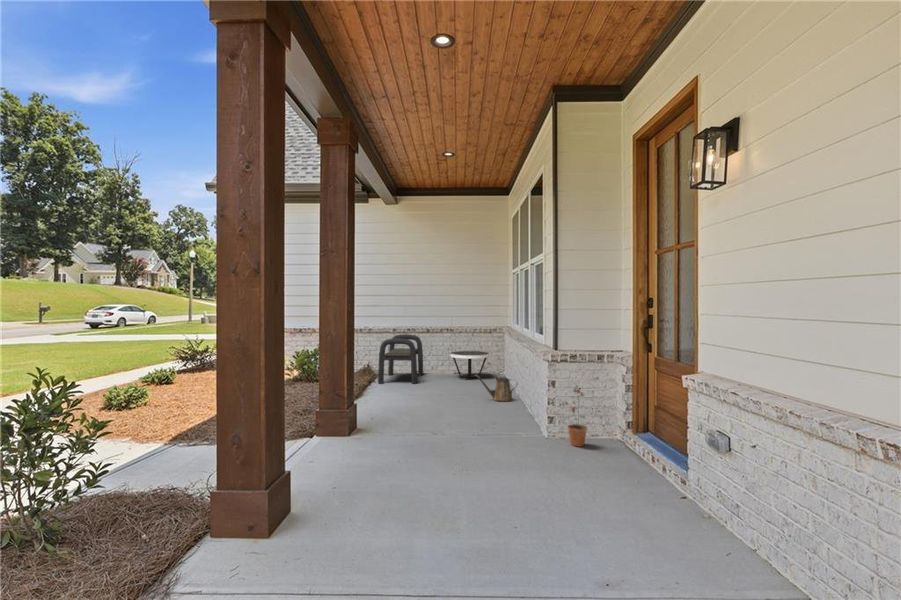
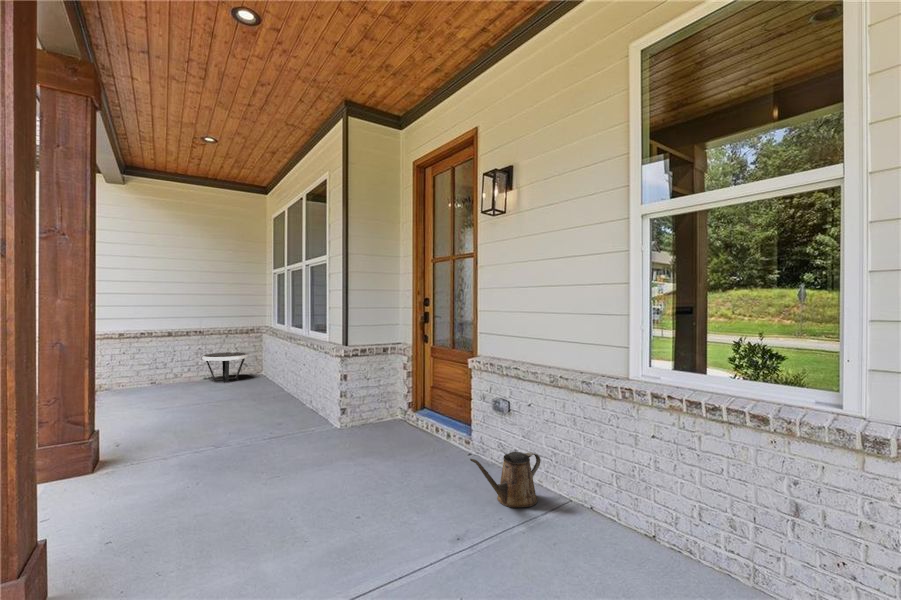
bench: present [378,334,423,384] -> none [108,338,167,398]
watering can: present [475,375,516,401] -> present [470,452,541,508]
potted plant: present [563,389,587,446] -> none [353,378,378,430]

